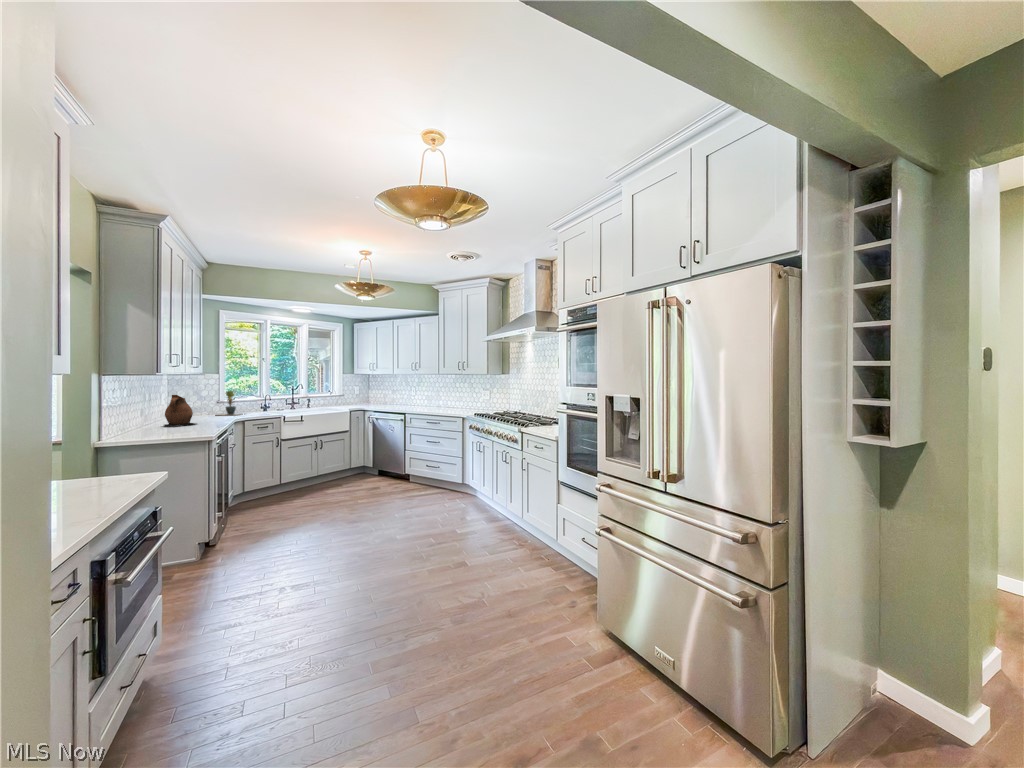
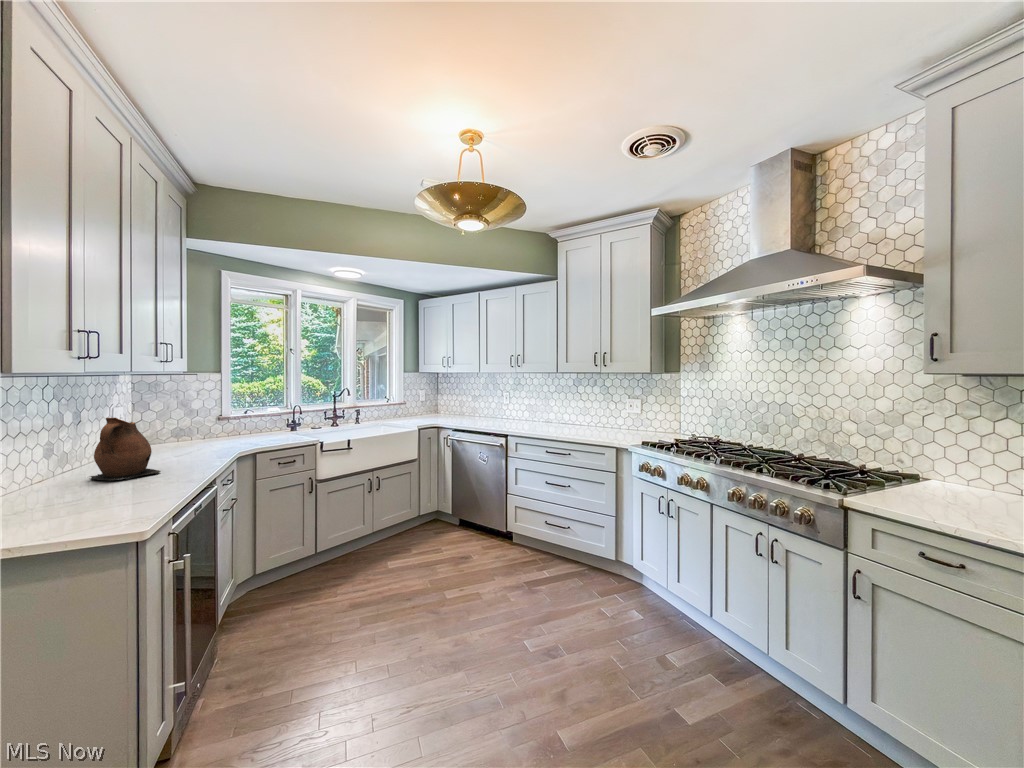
potted plant: present [219,391,242,415] -> none [208,400,264,442]

